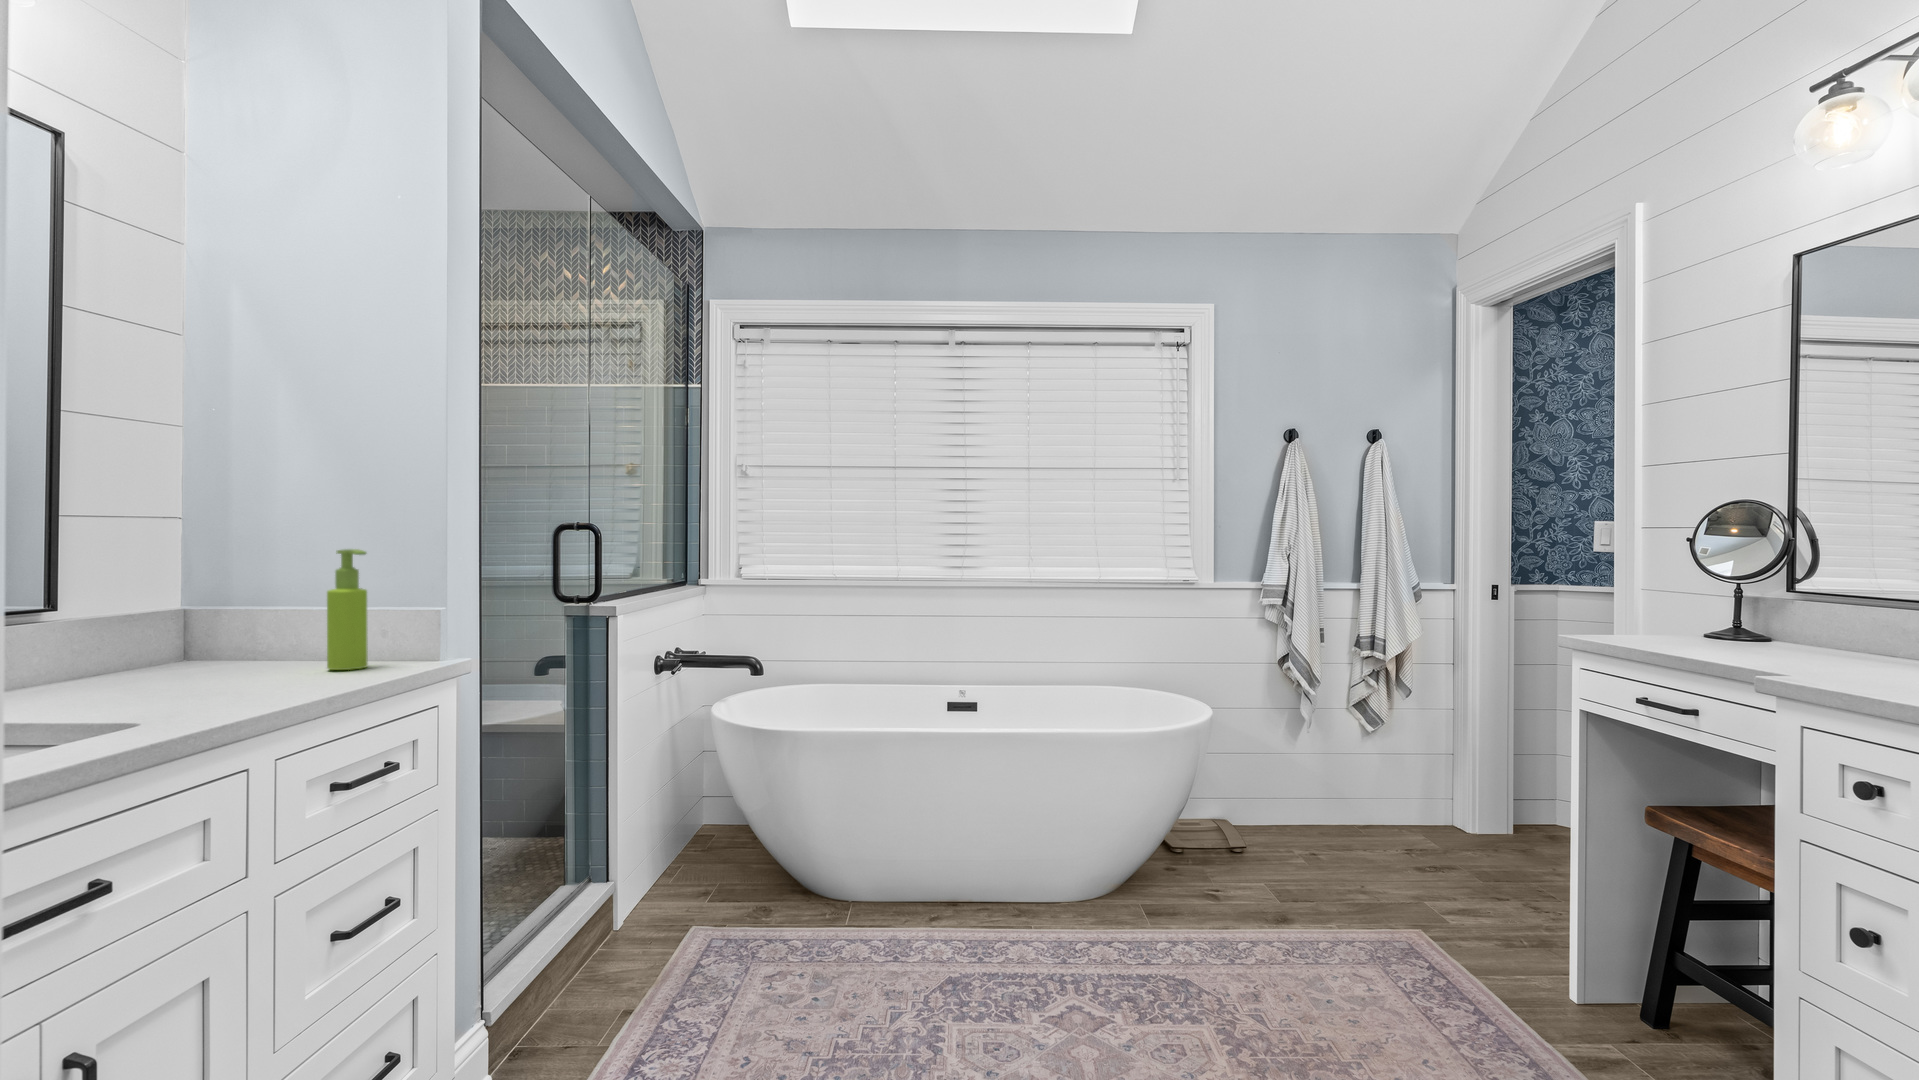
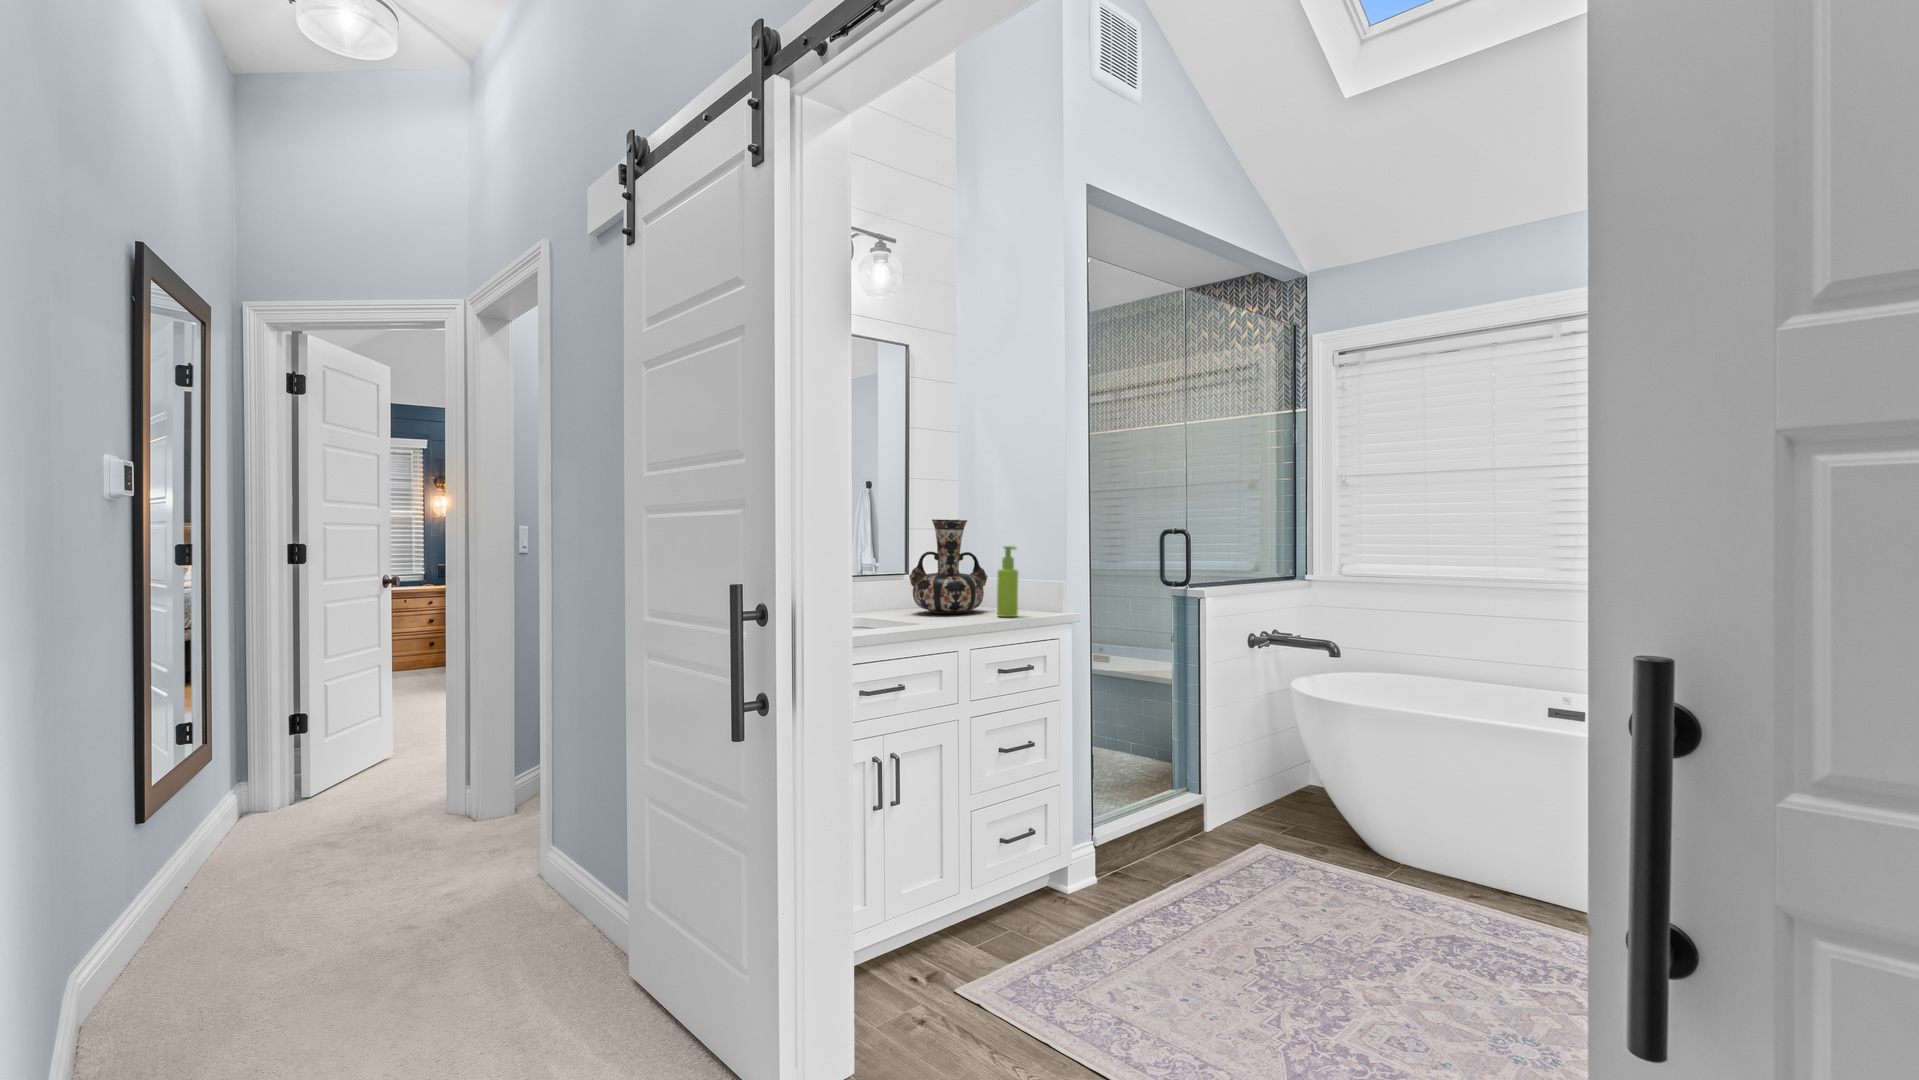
decorative vase: none [125,505,293,676] -> present [909,519,988,614]

